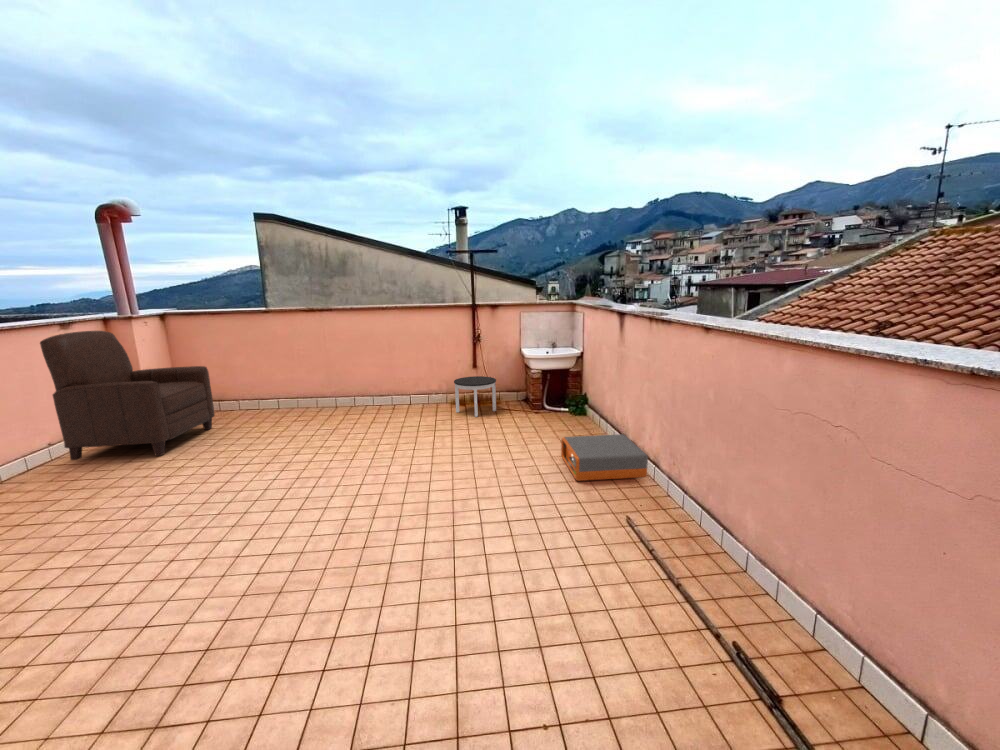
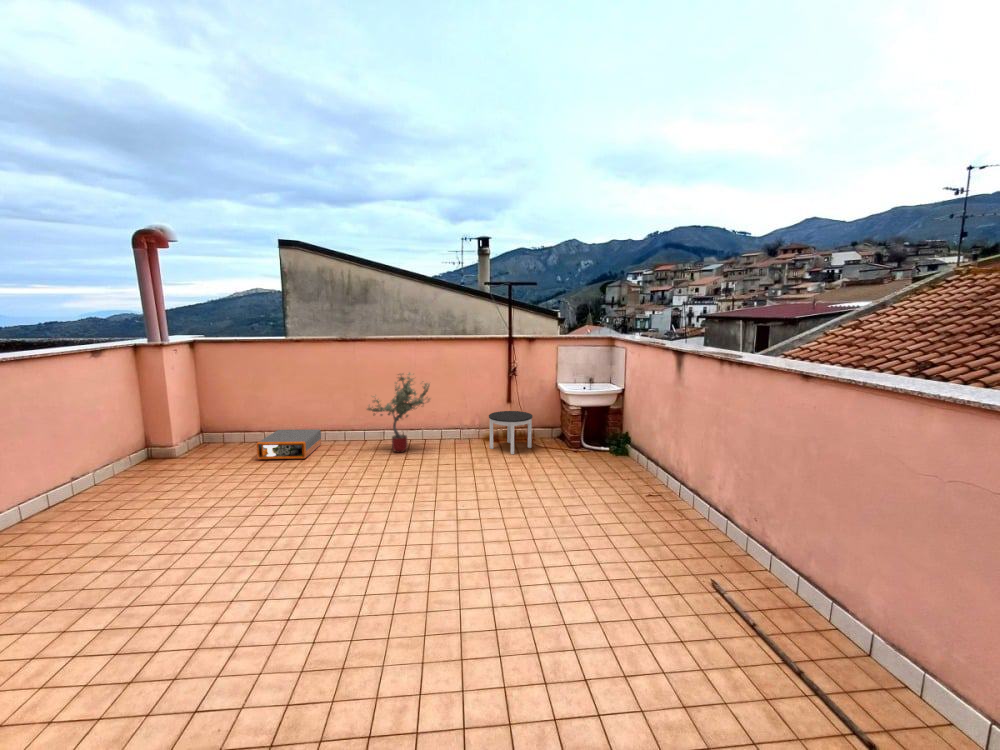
chair: present [40,331,214,460] -> none [68,358,240,496]
potted tree: none [334,340,397,418] -> present [367,373,430,452]
storage box: present [561,434,648,481] -> present [257,430,321,459]

